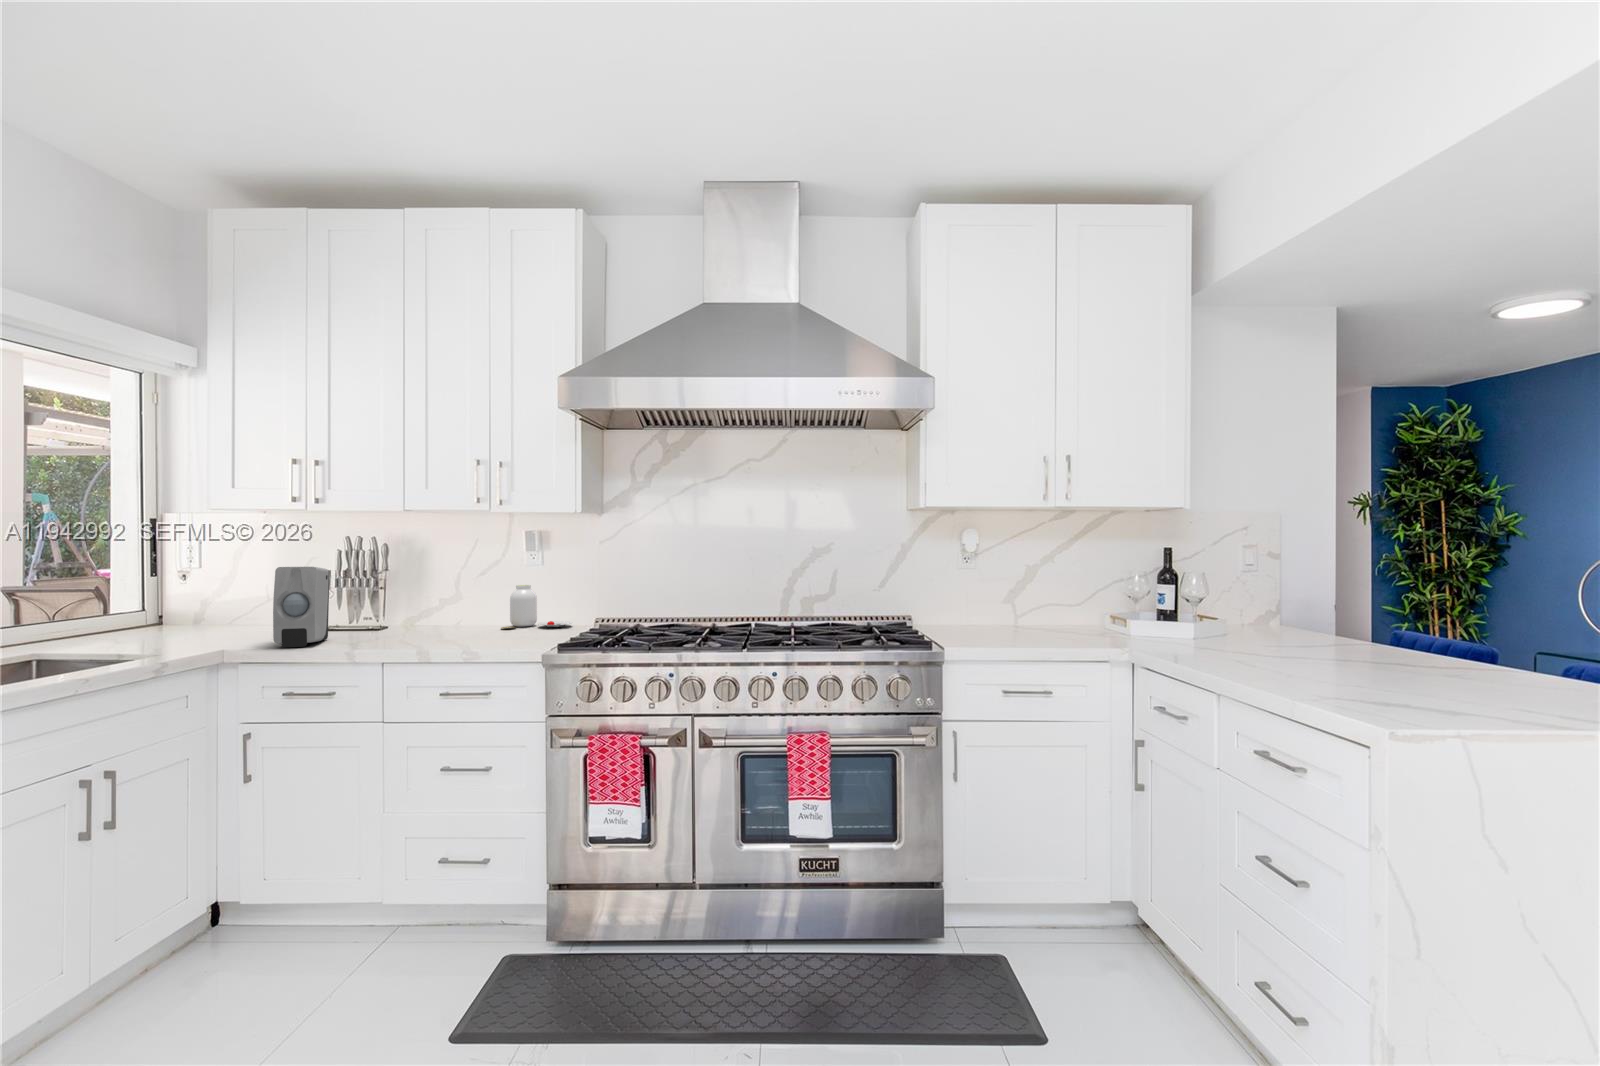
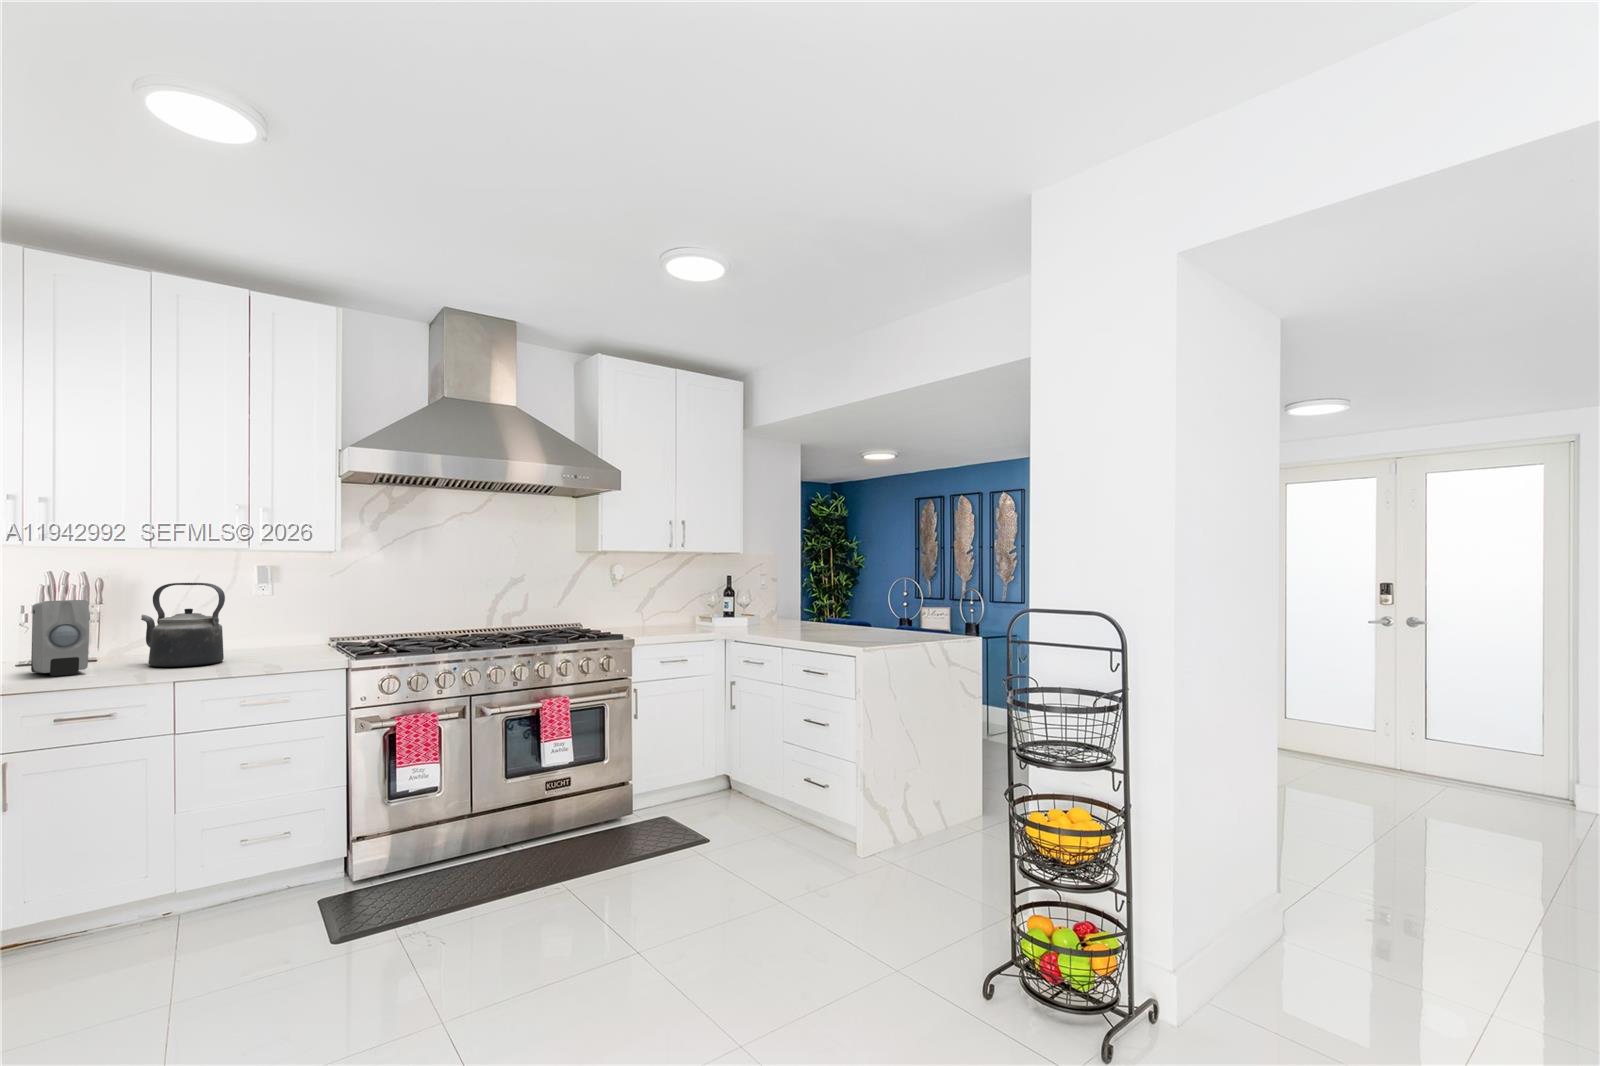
kettle: none [376,549,450,645] -> present [141,583,225,667]
jar: present [501,585,572,629] -> none [242,613,311,651]

